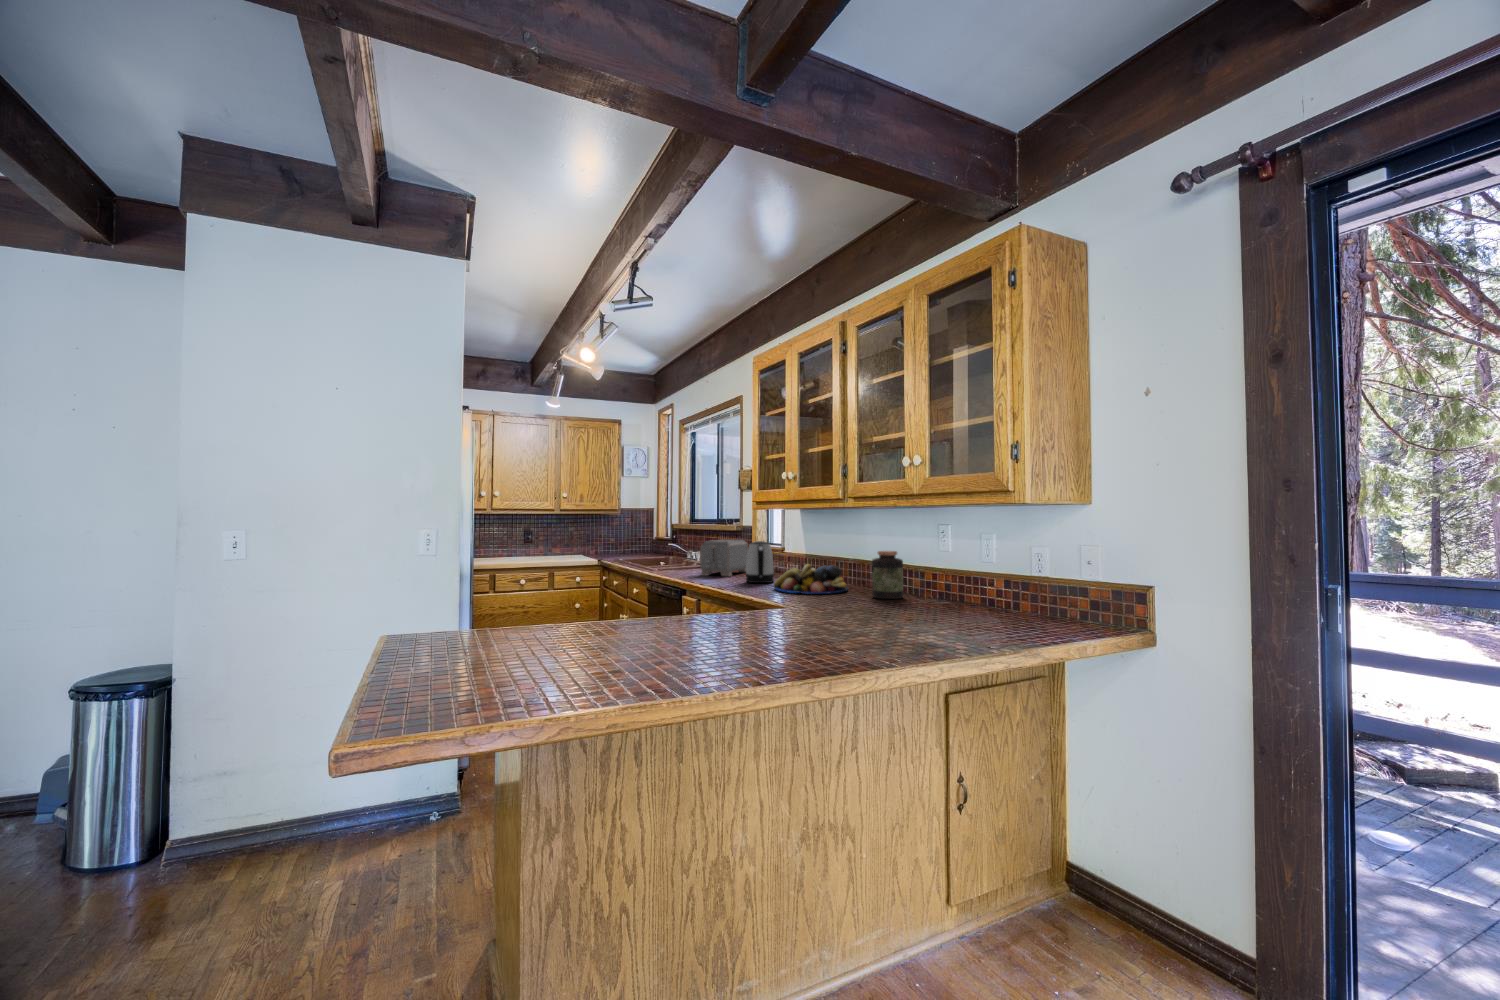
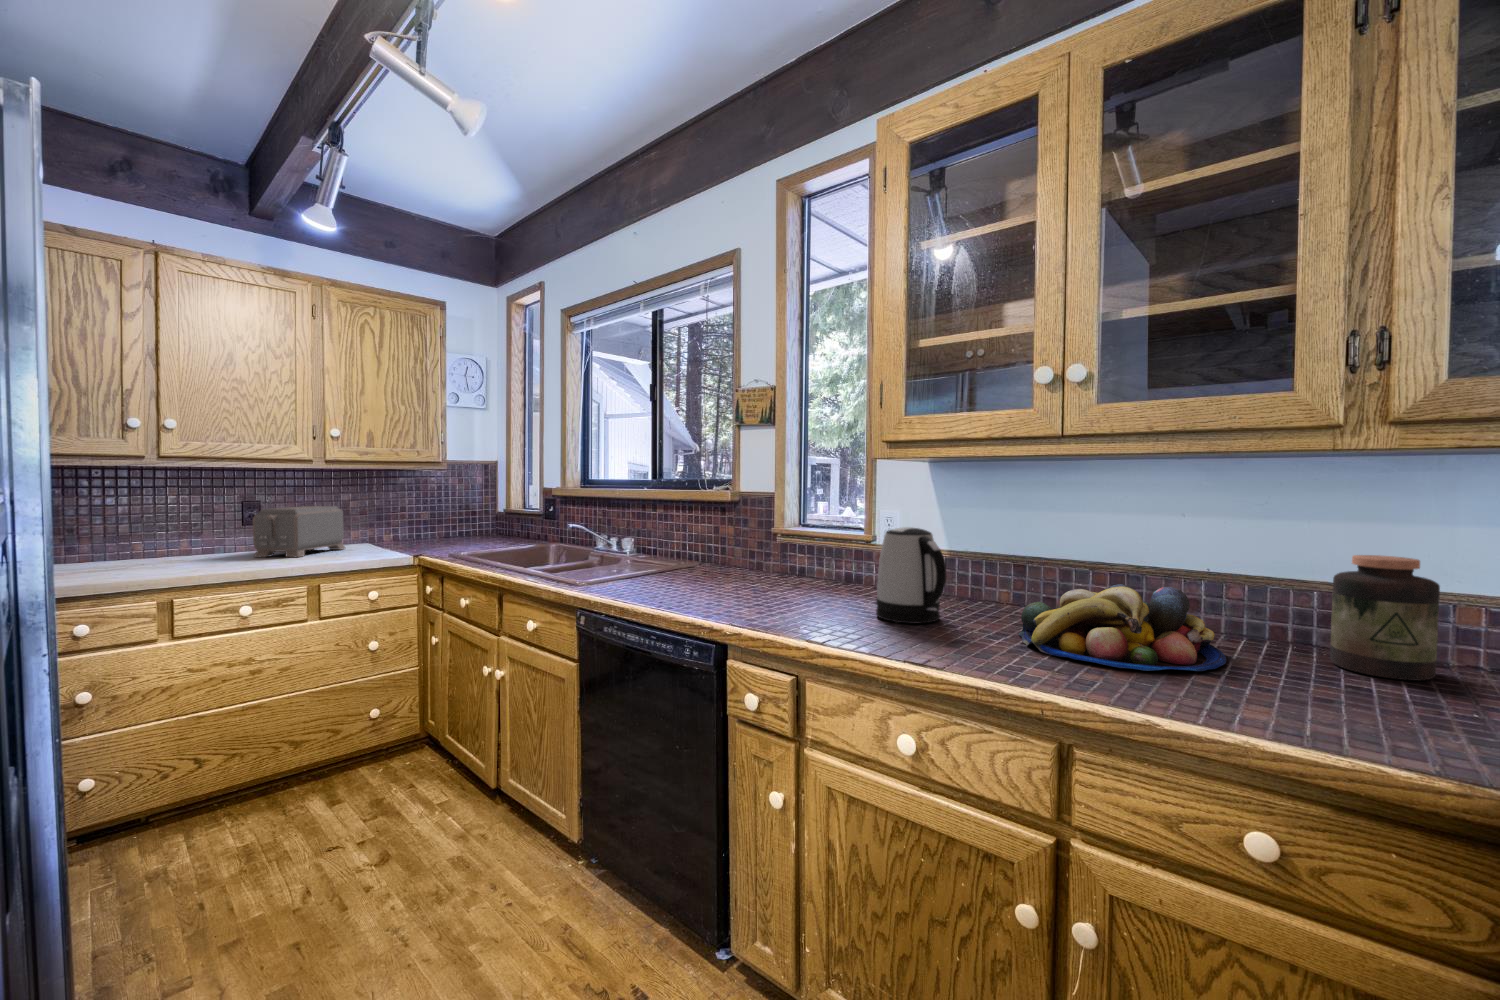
toaster: present [700,539,748,576] -> present [253,506,345,557]

